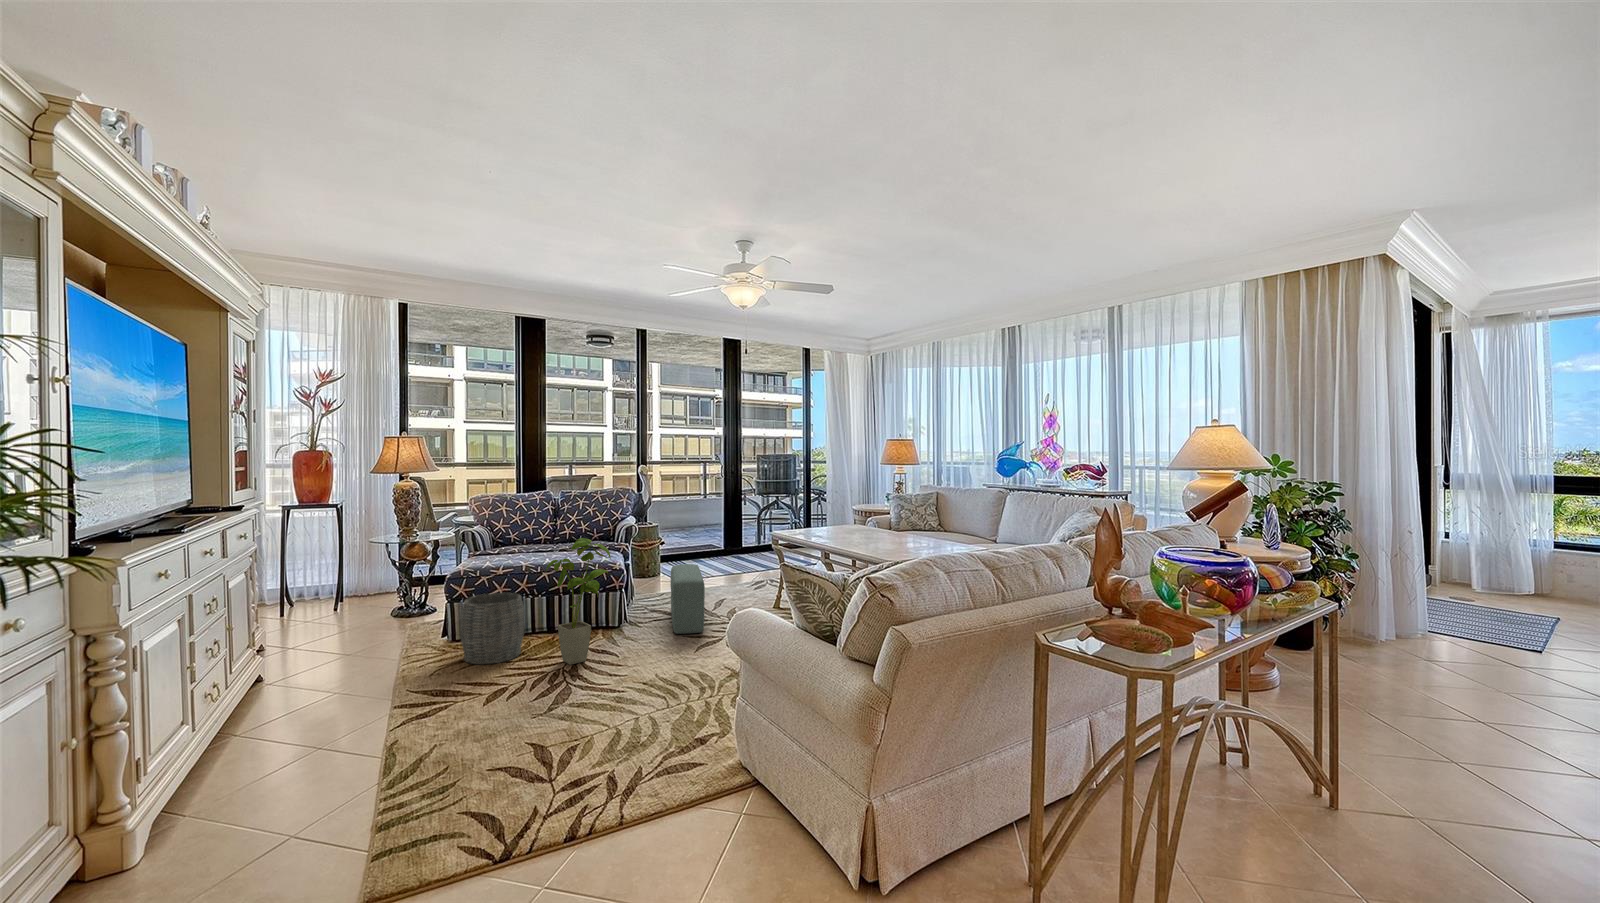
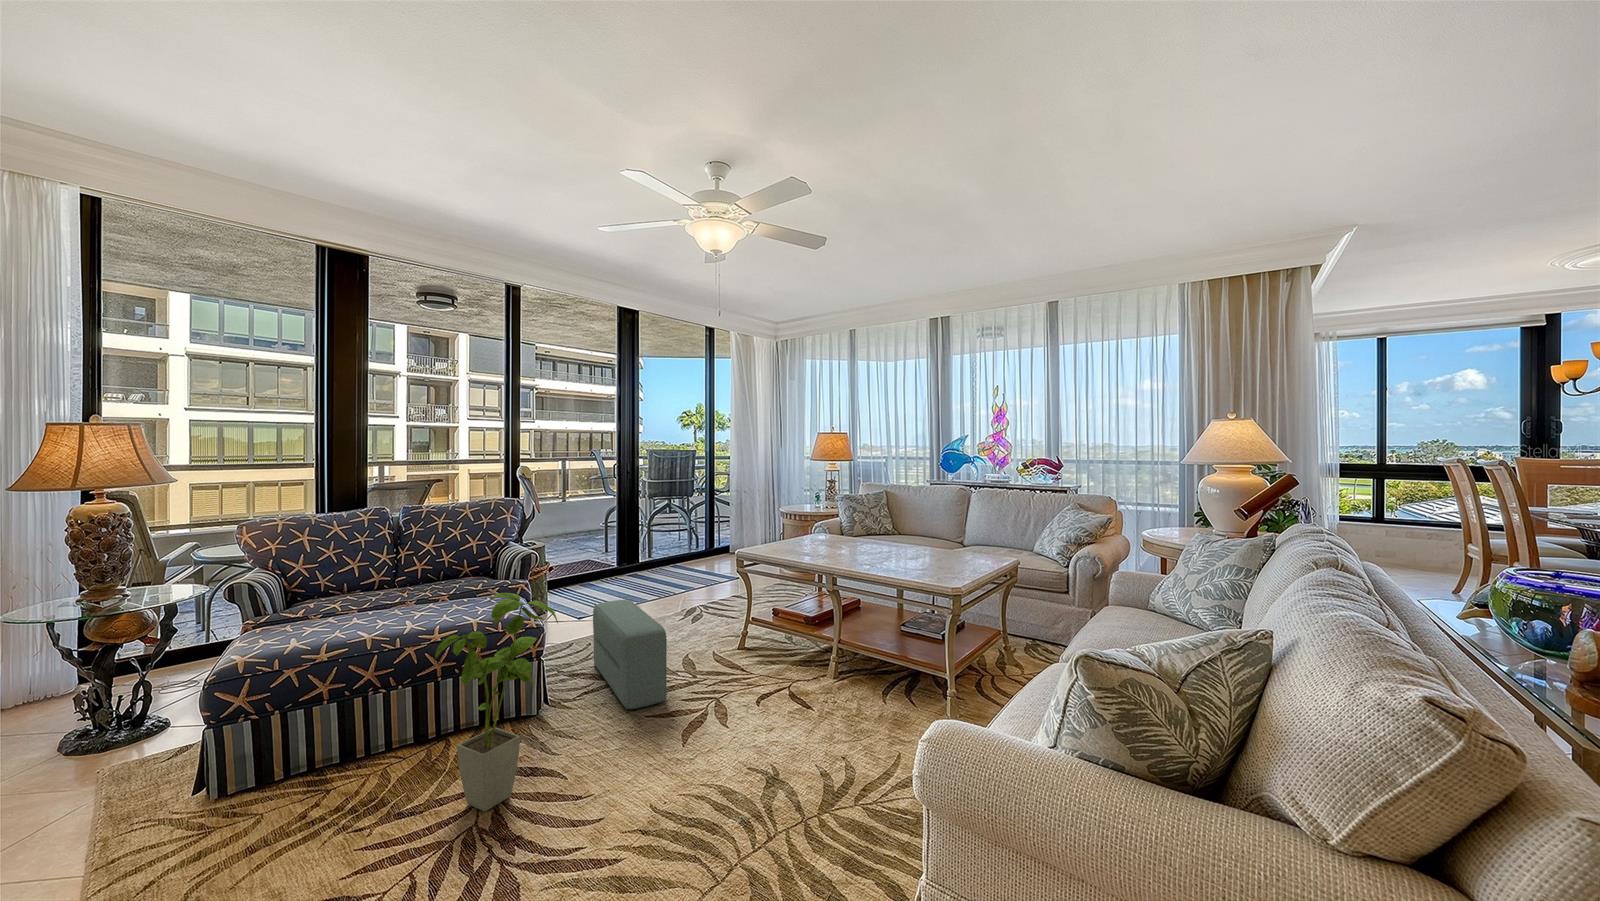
woven basket: present [460,593,524,664] -> none [245,695,381,851]

